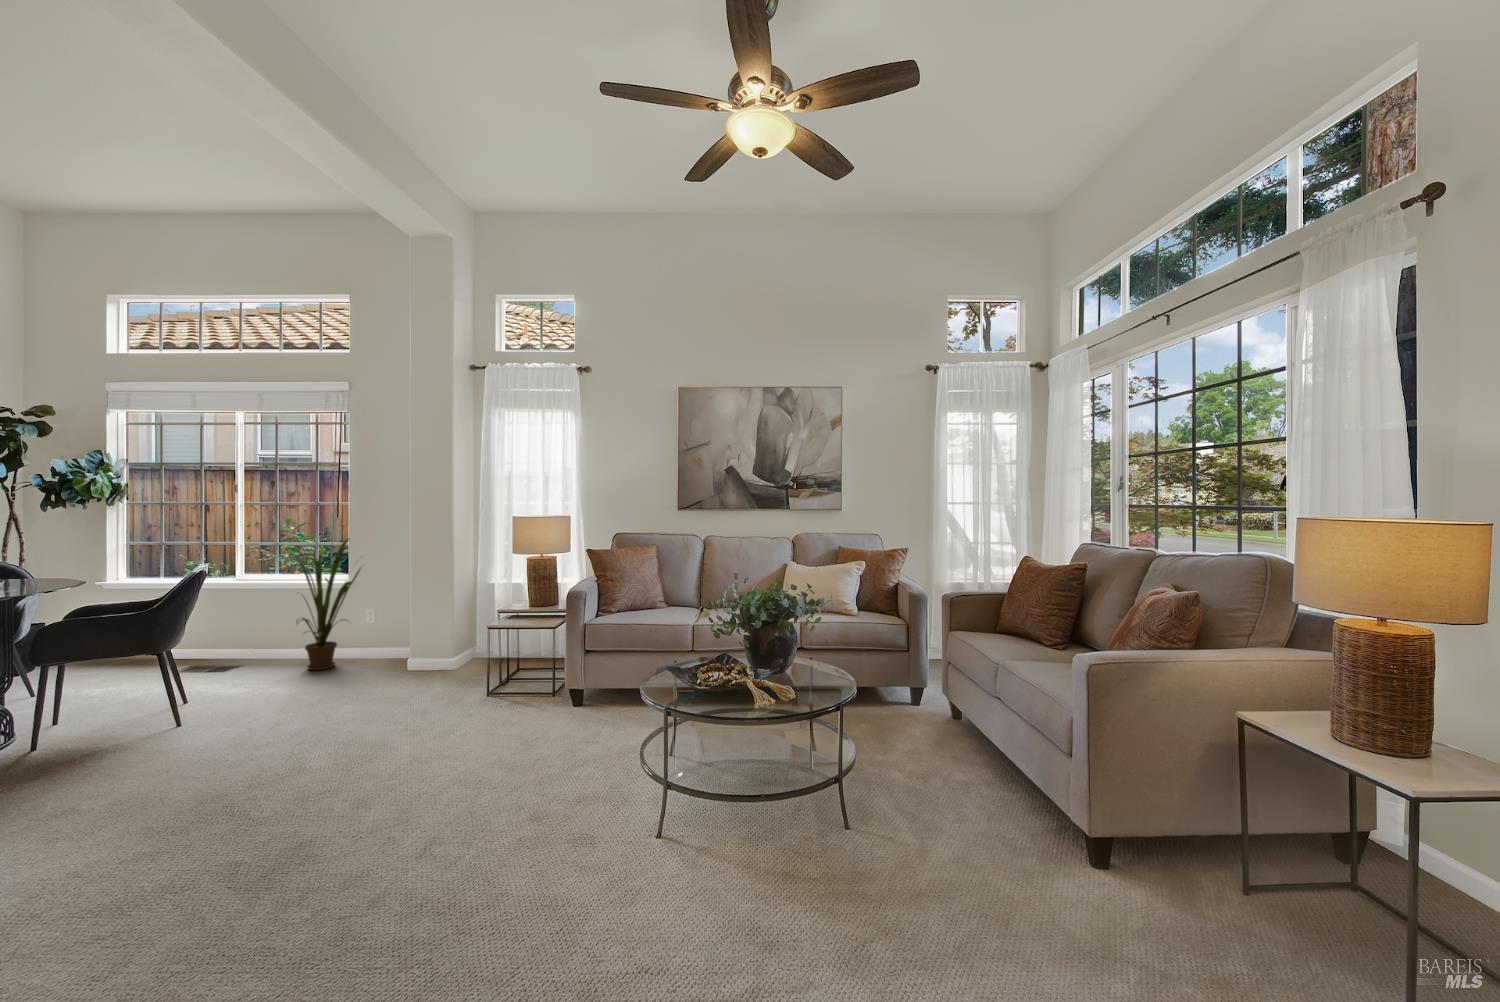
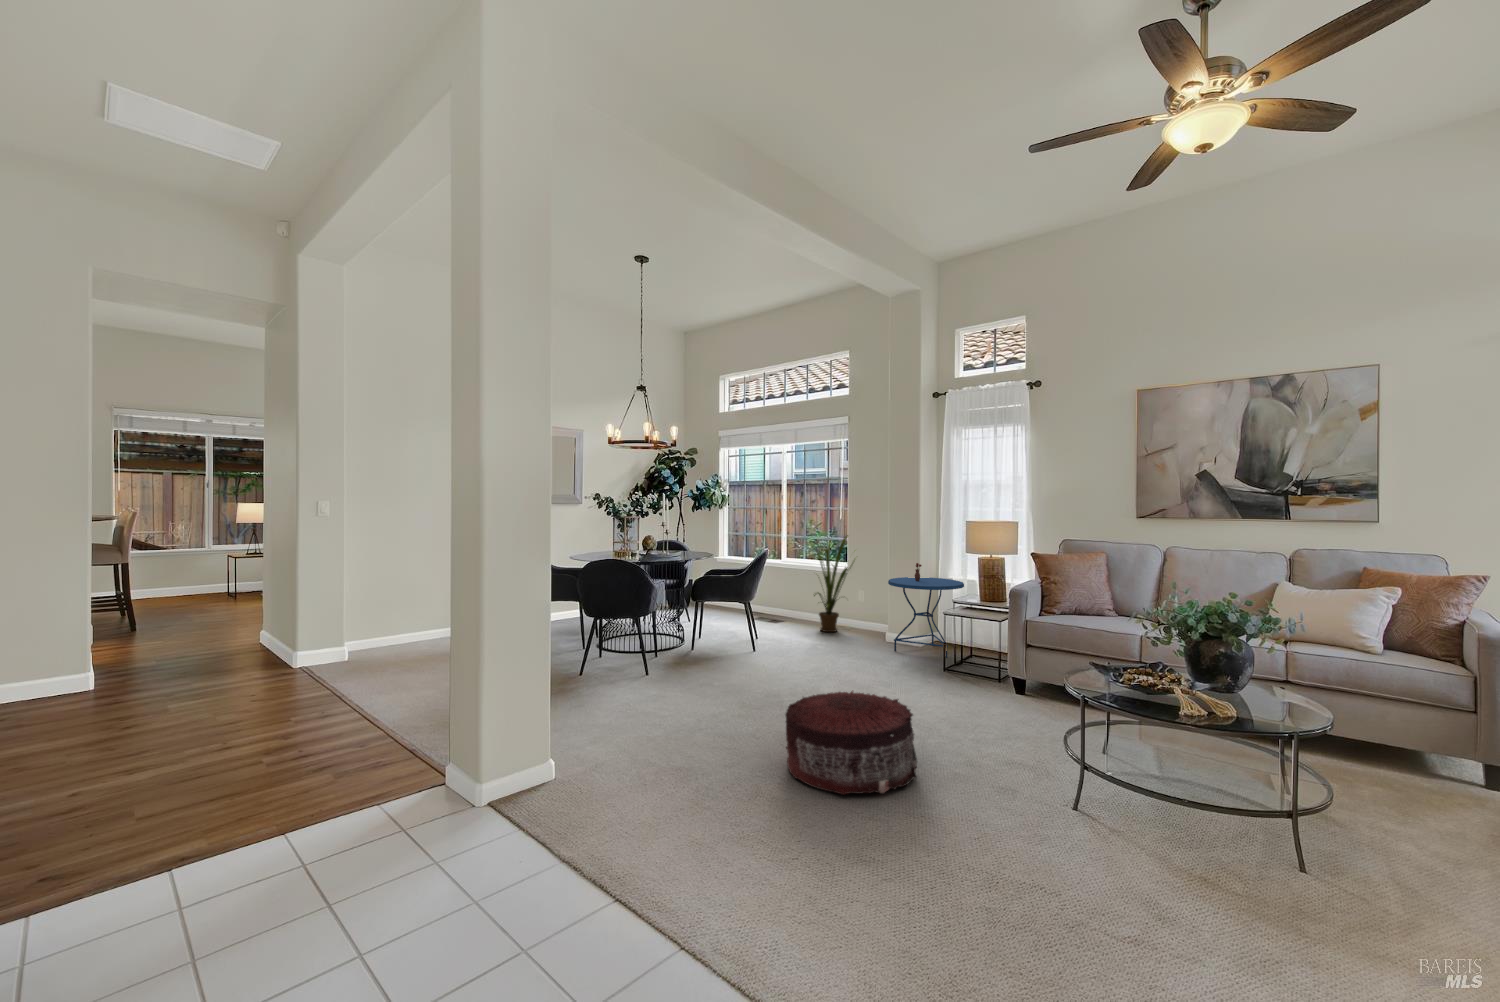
side table: none [411,569,507,680] -> present [888,563,964,658]
pouf: none [263,759,480,935] -> present [786,691,917,795]

